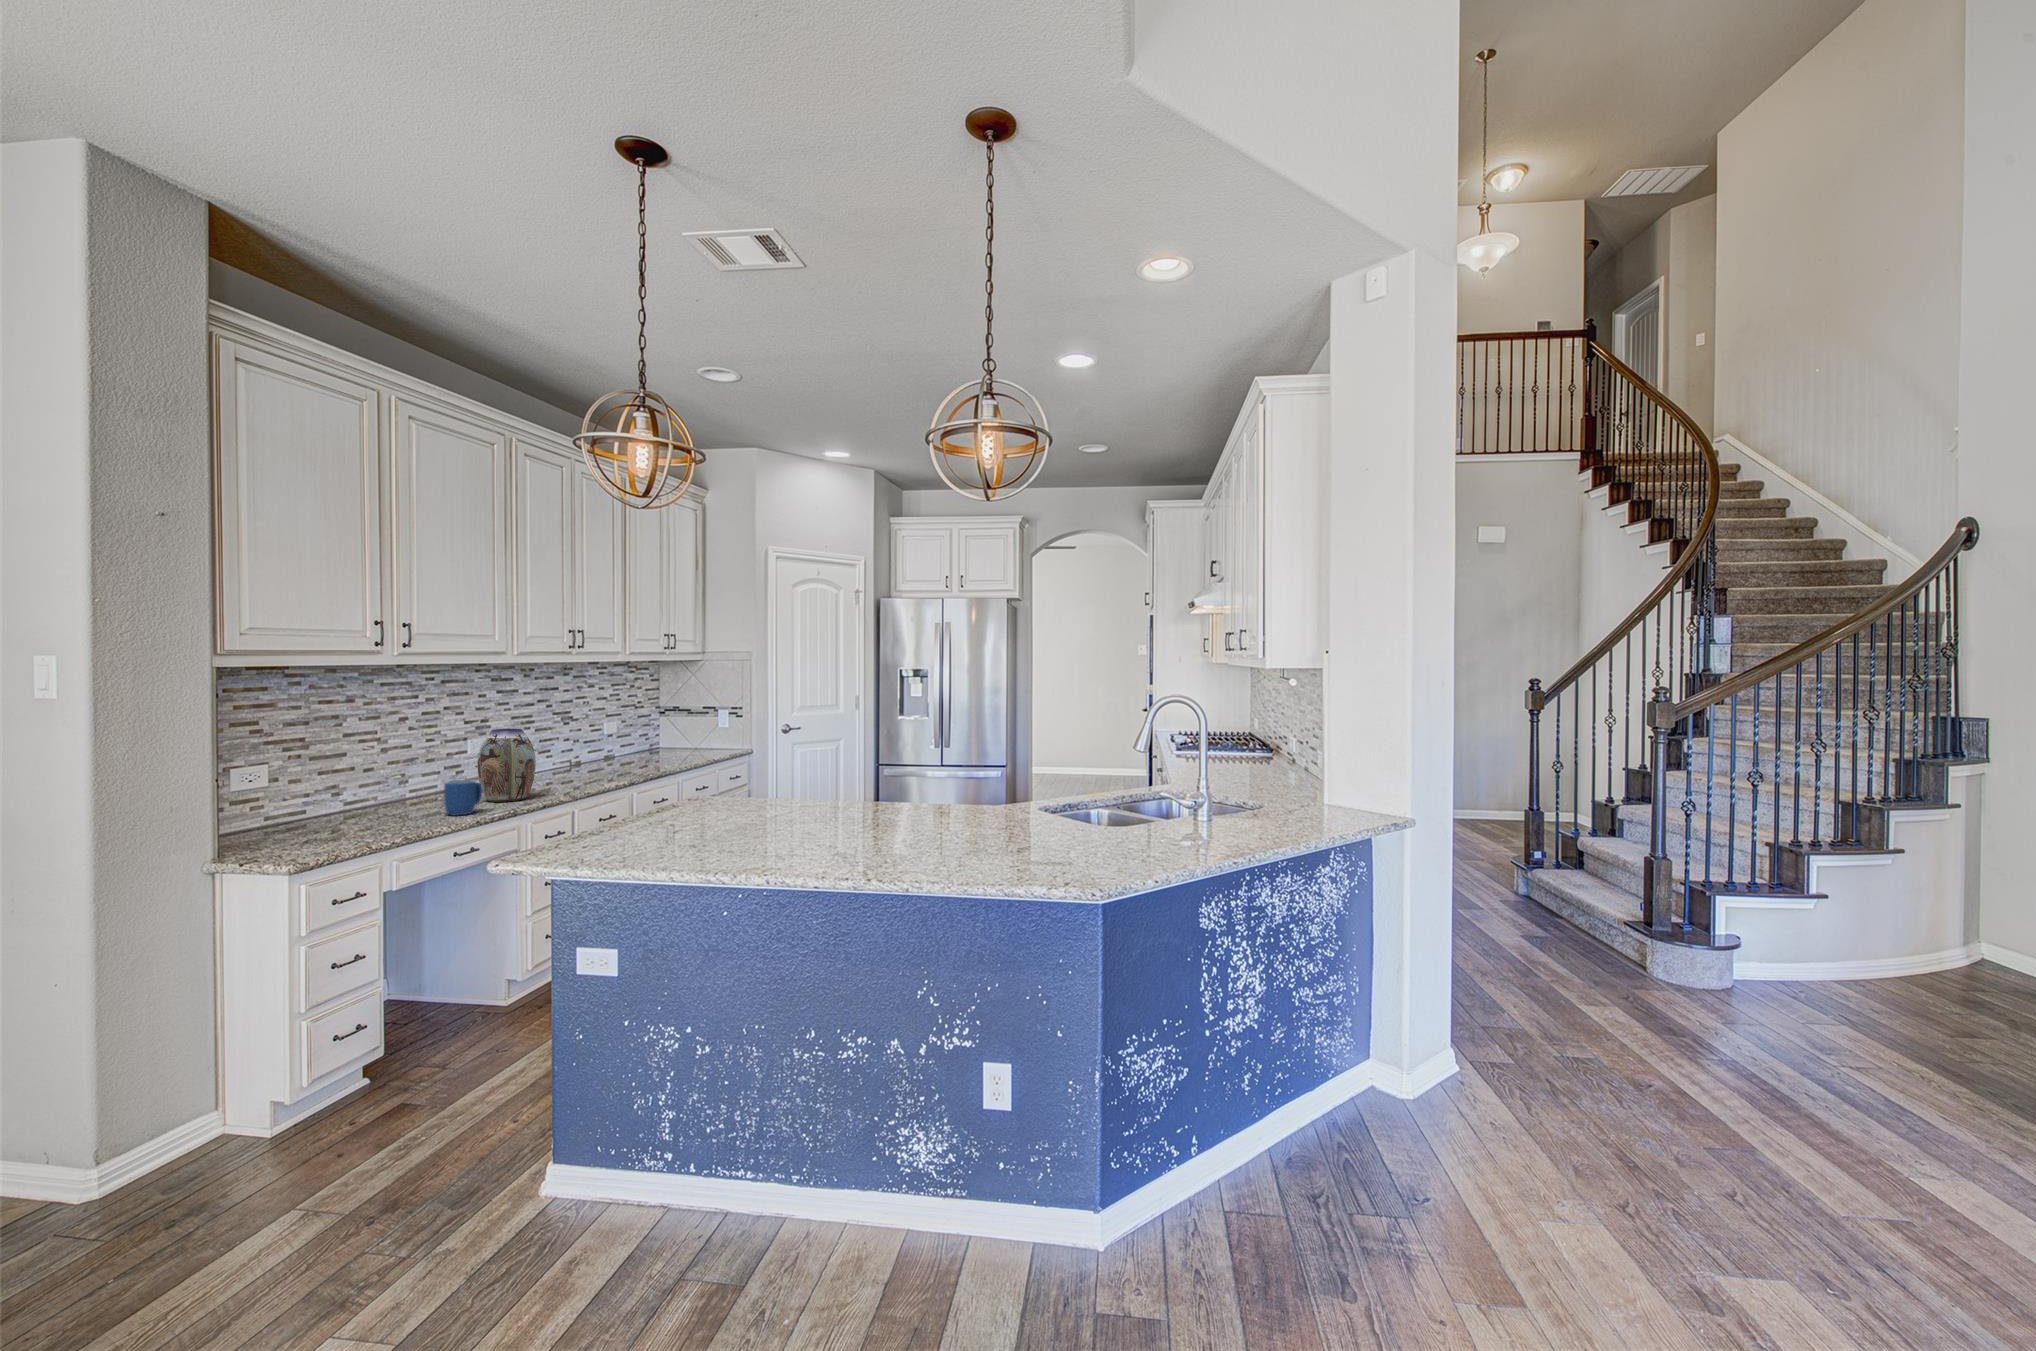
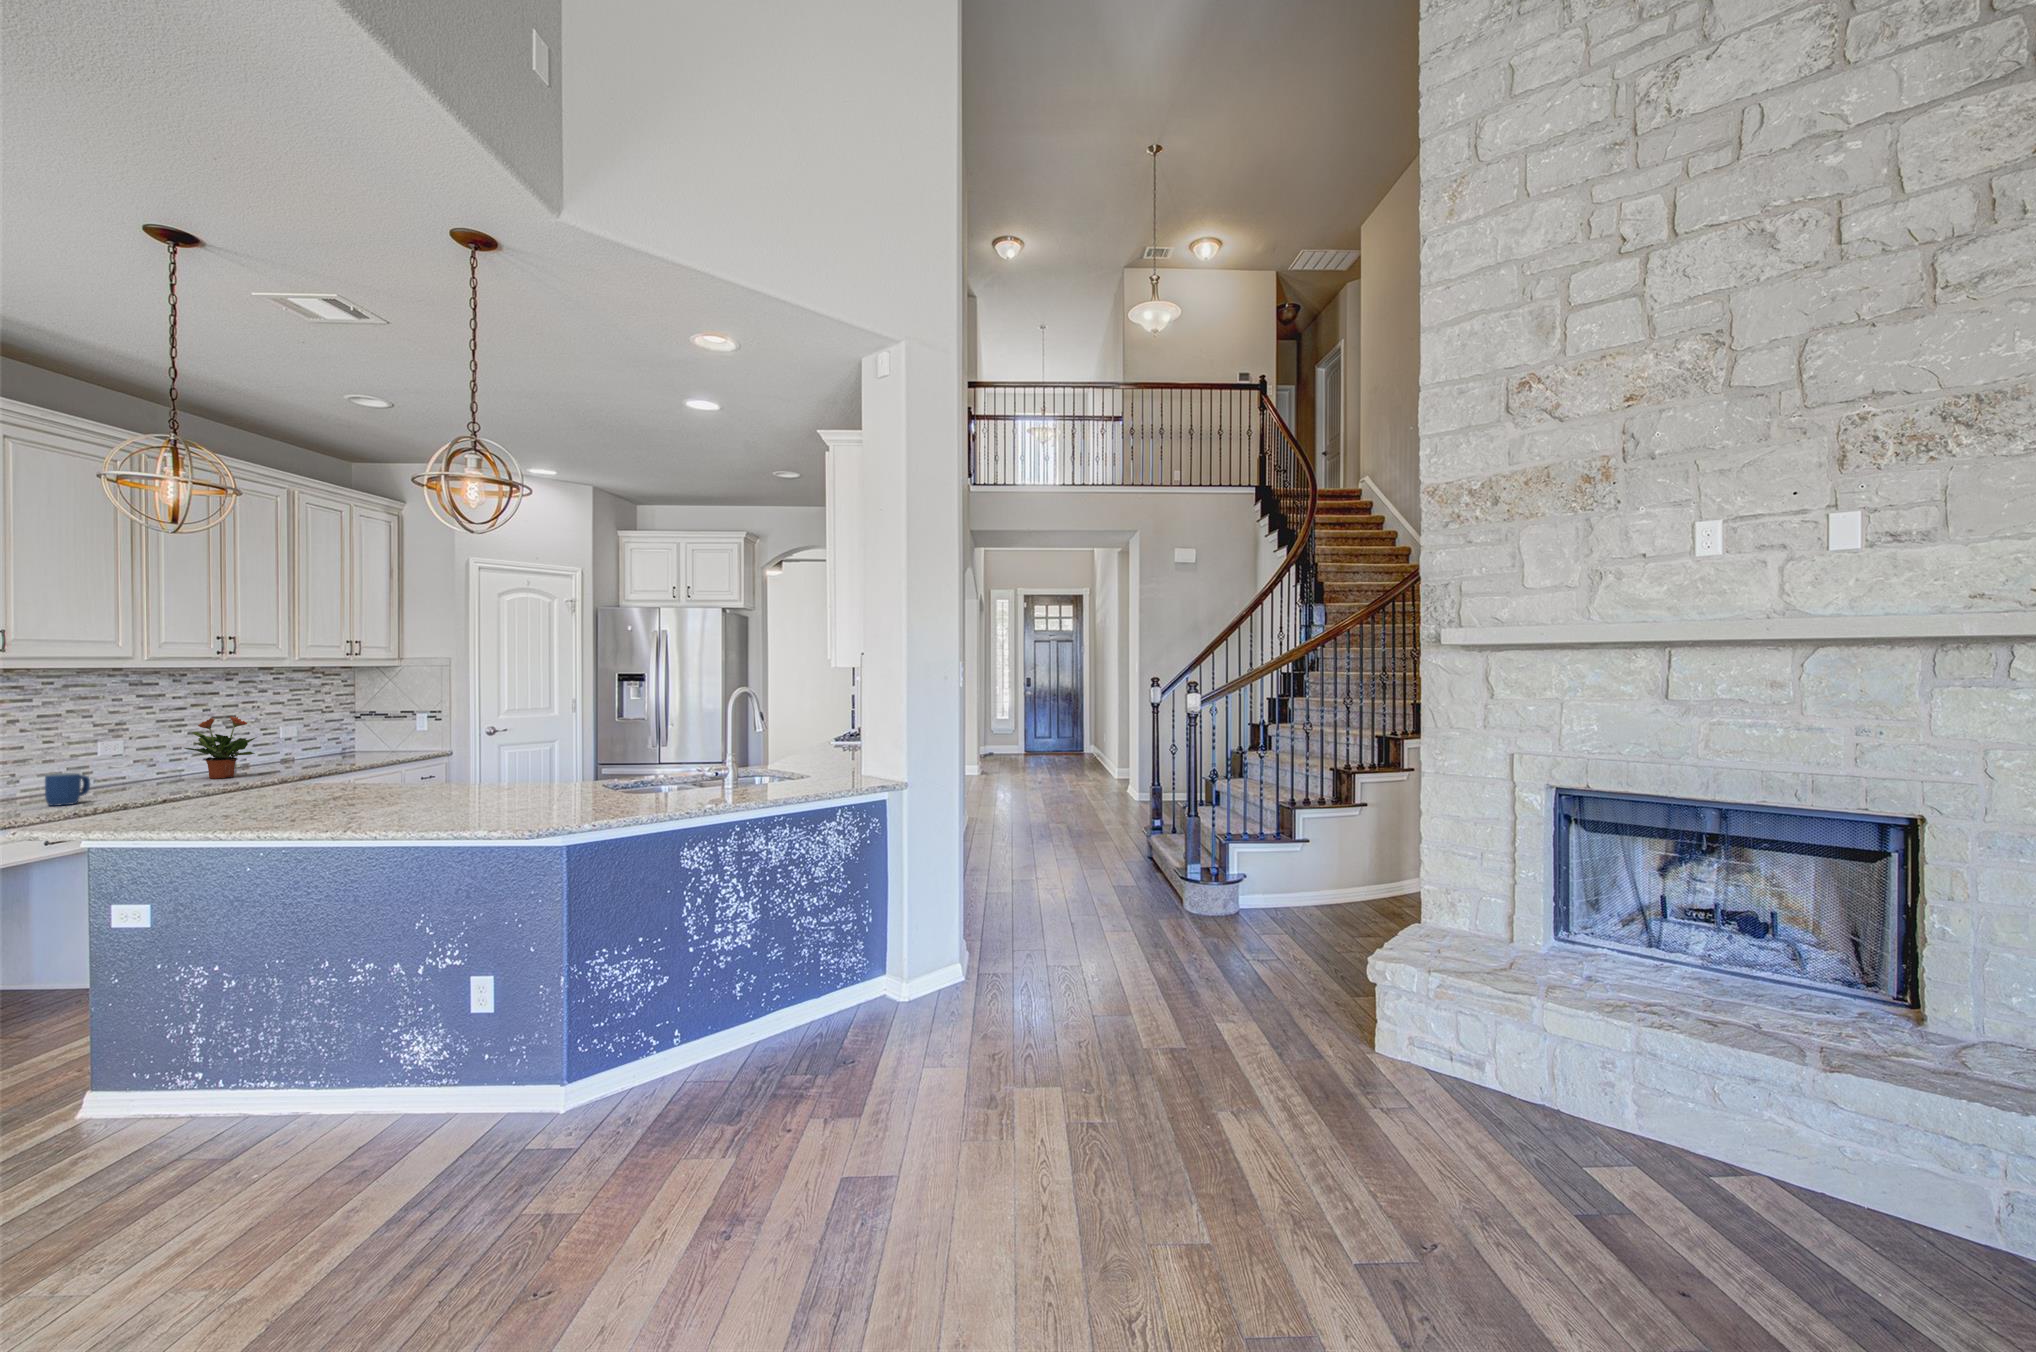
potted plant: none [540,714,604,781] -> present [185,716,257,779]
vase: present [478,729,536,802] -> none [95,727,161,795]

